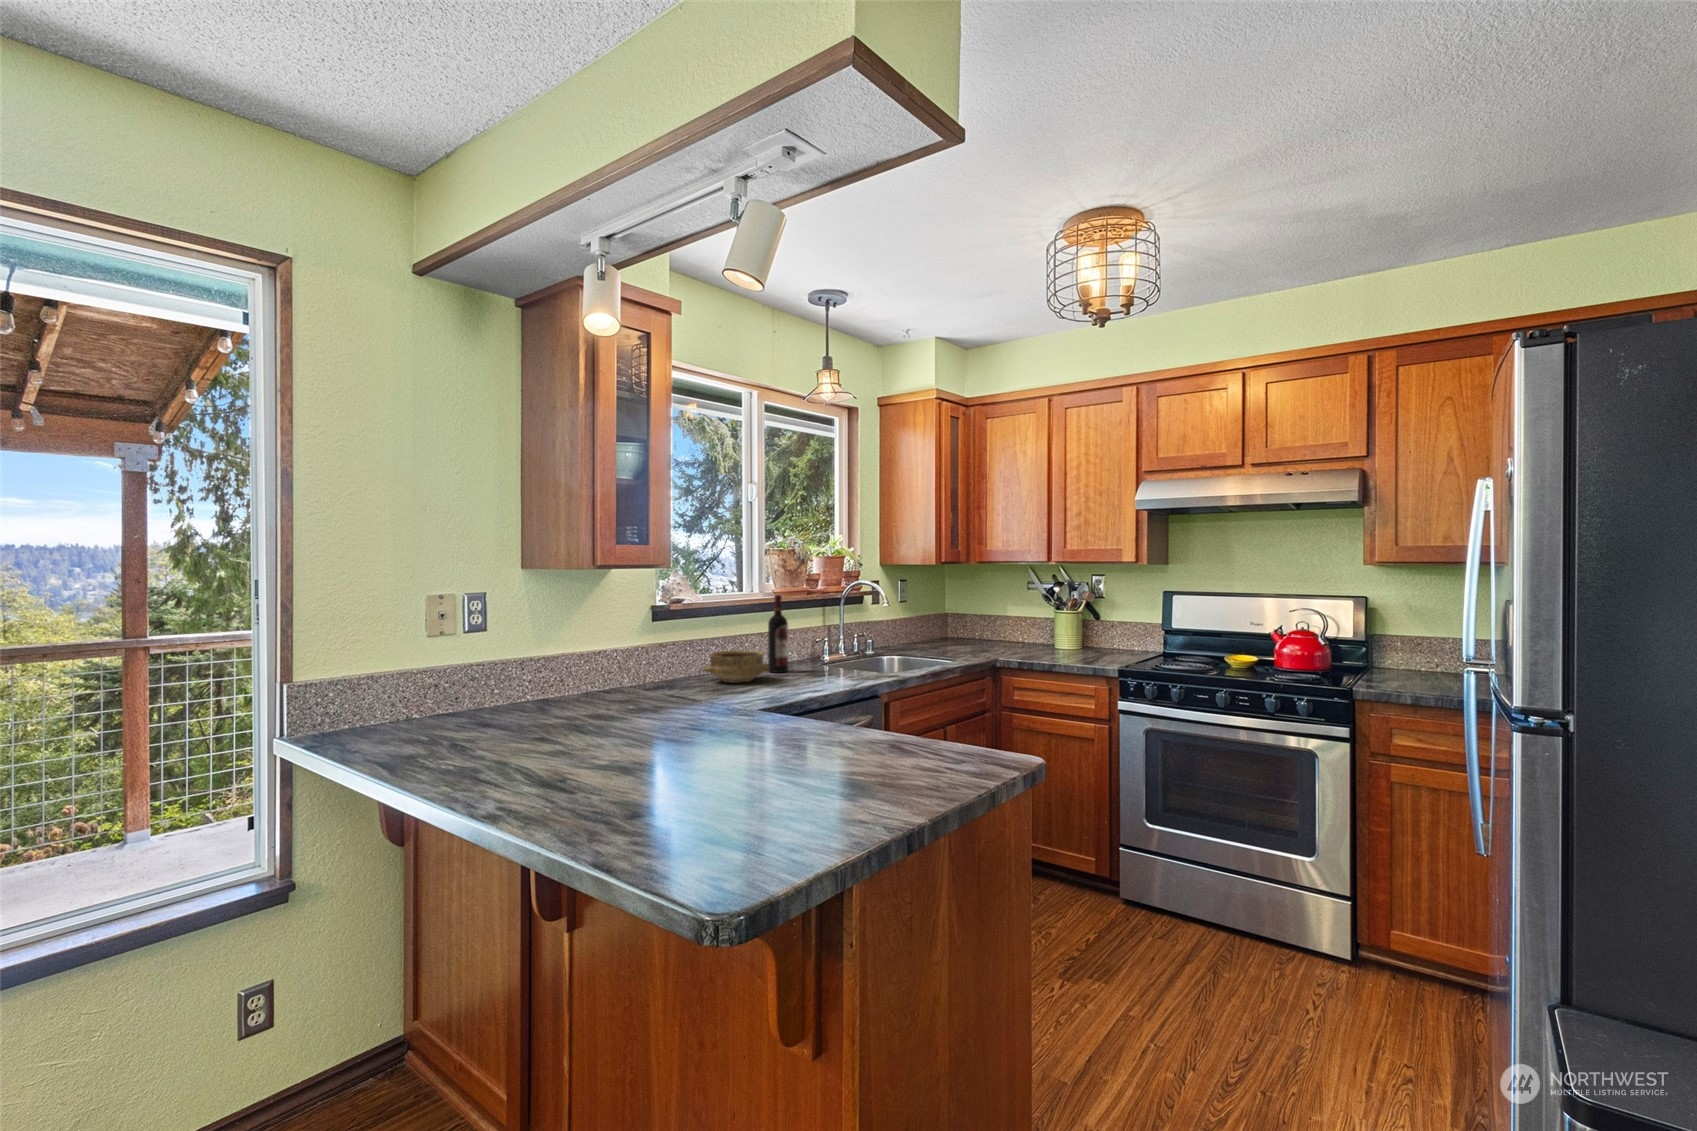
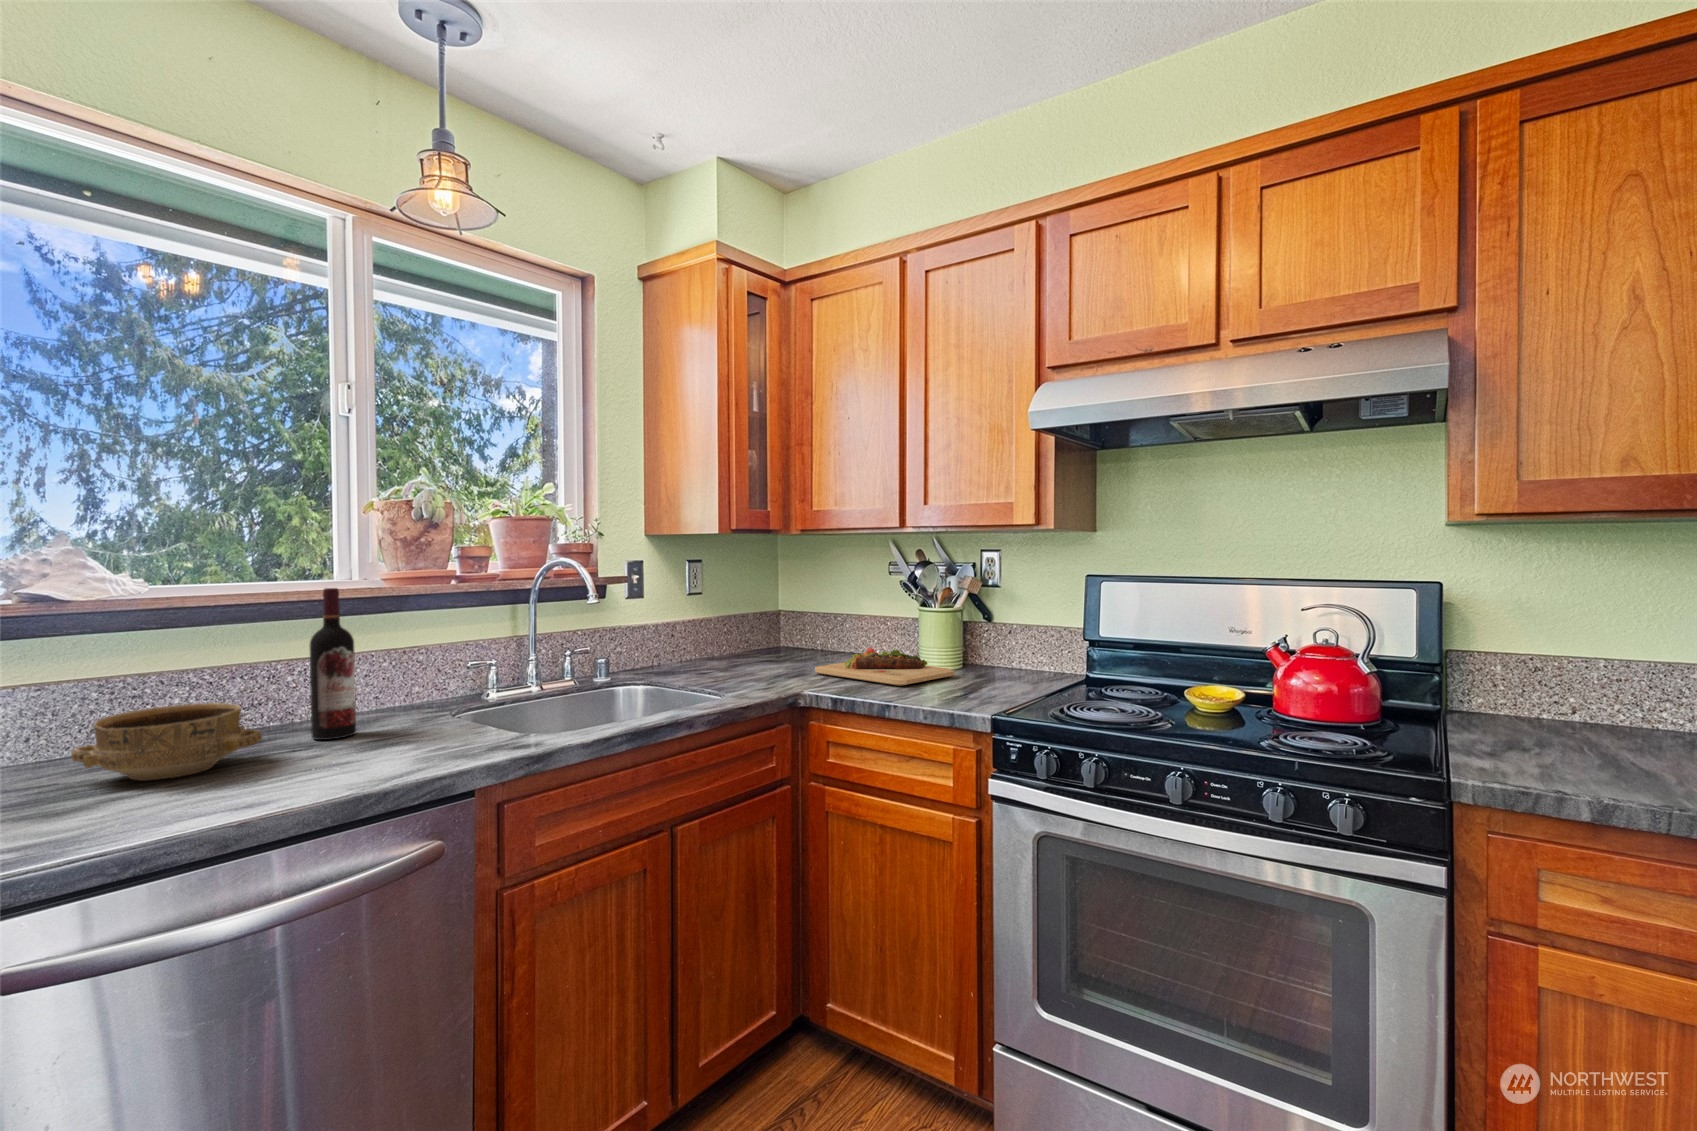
cutting board: none [995,636,1083,657] -> present [815,647,954,686]

